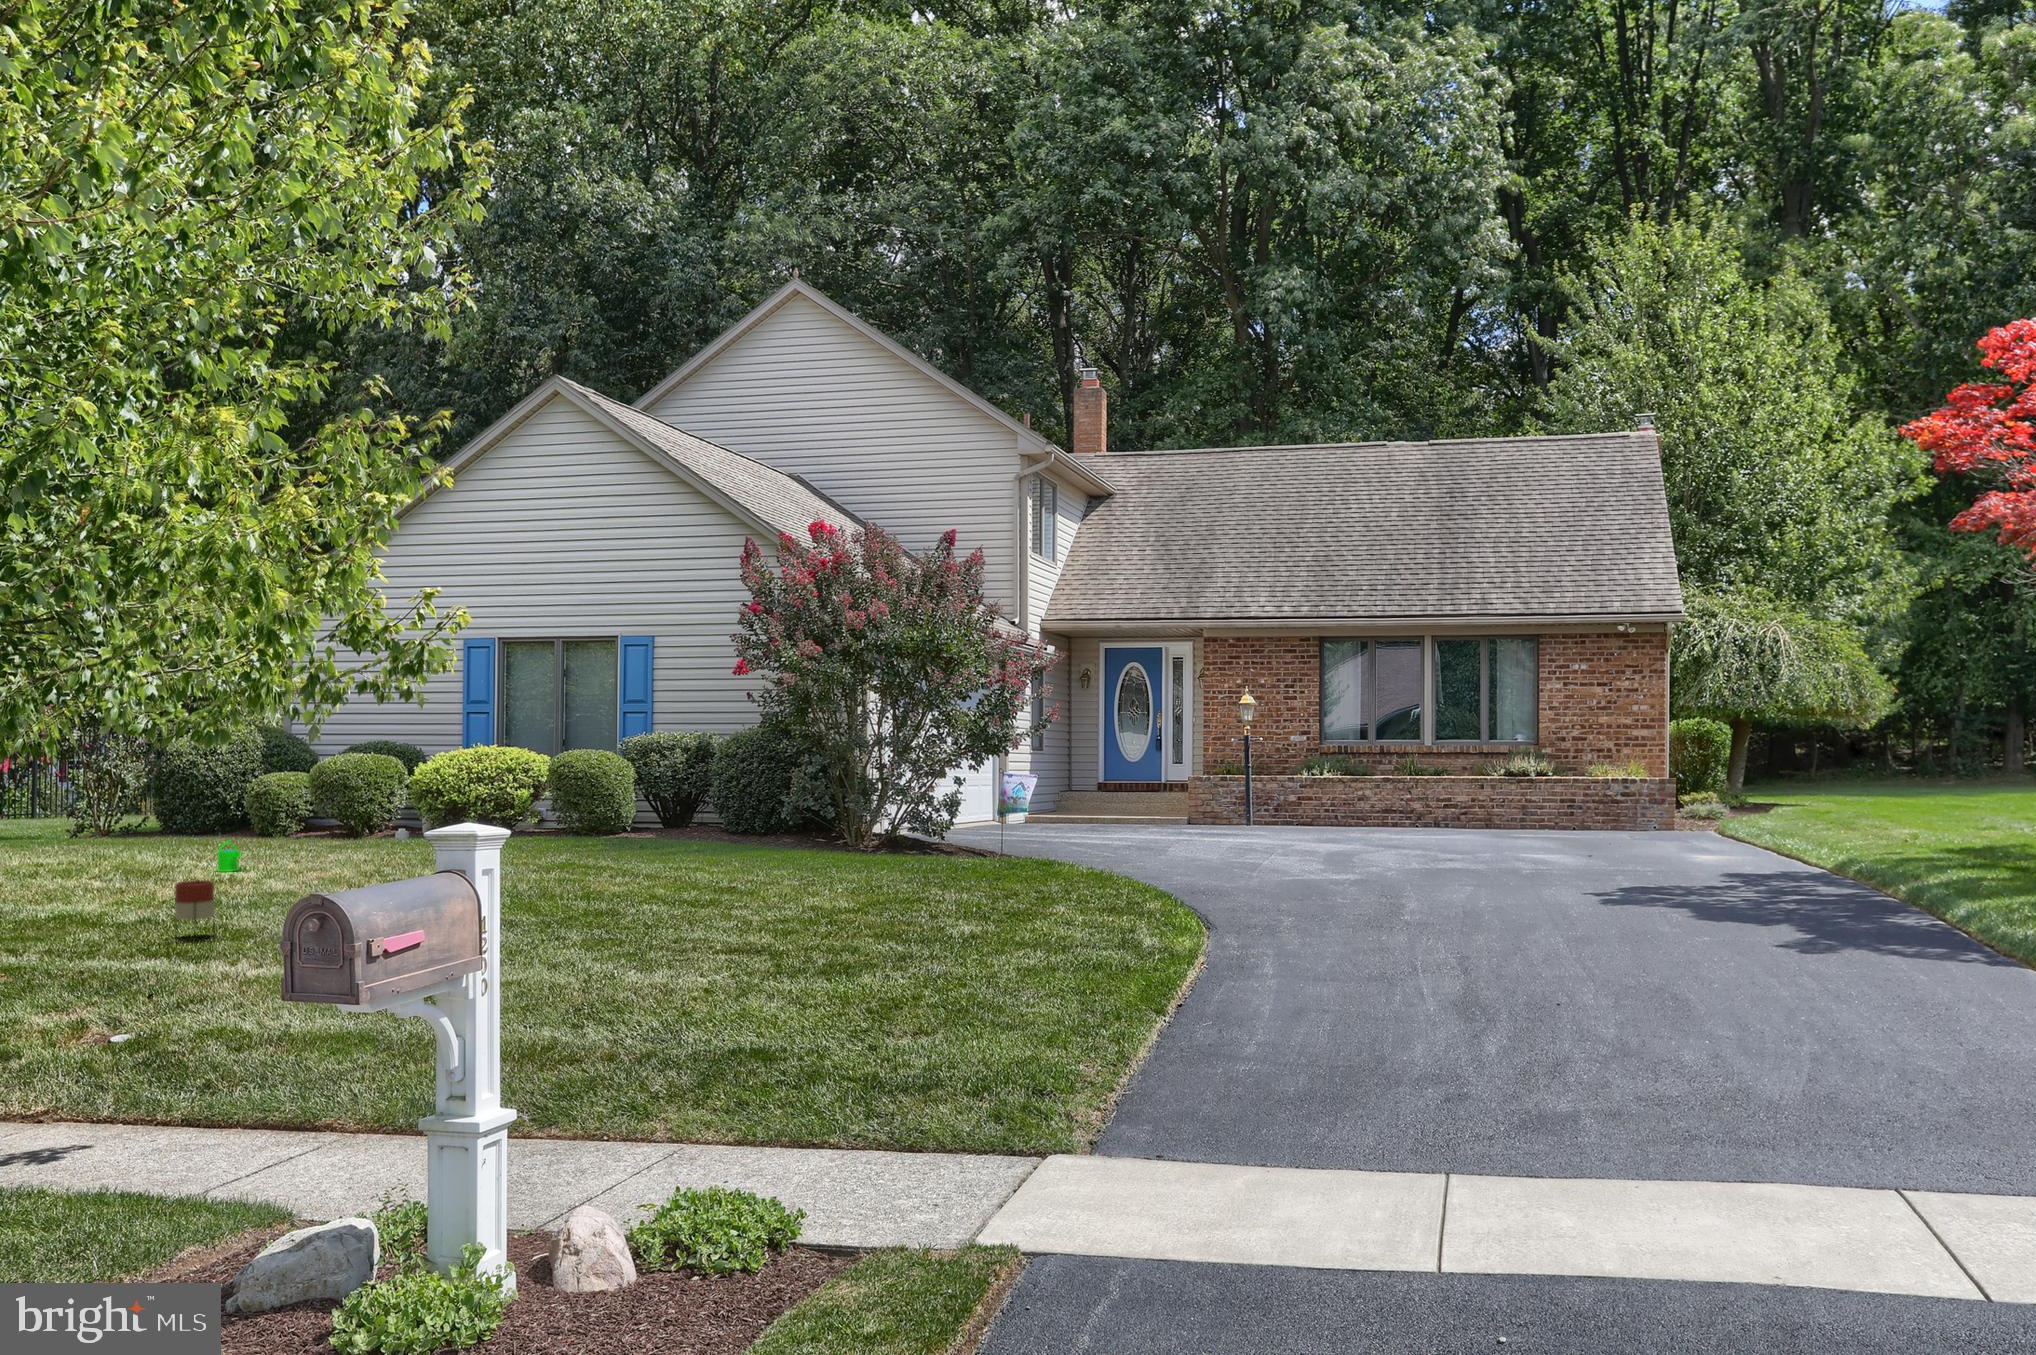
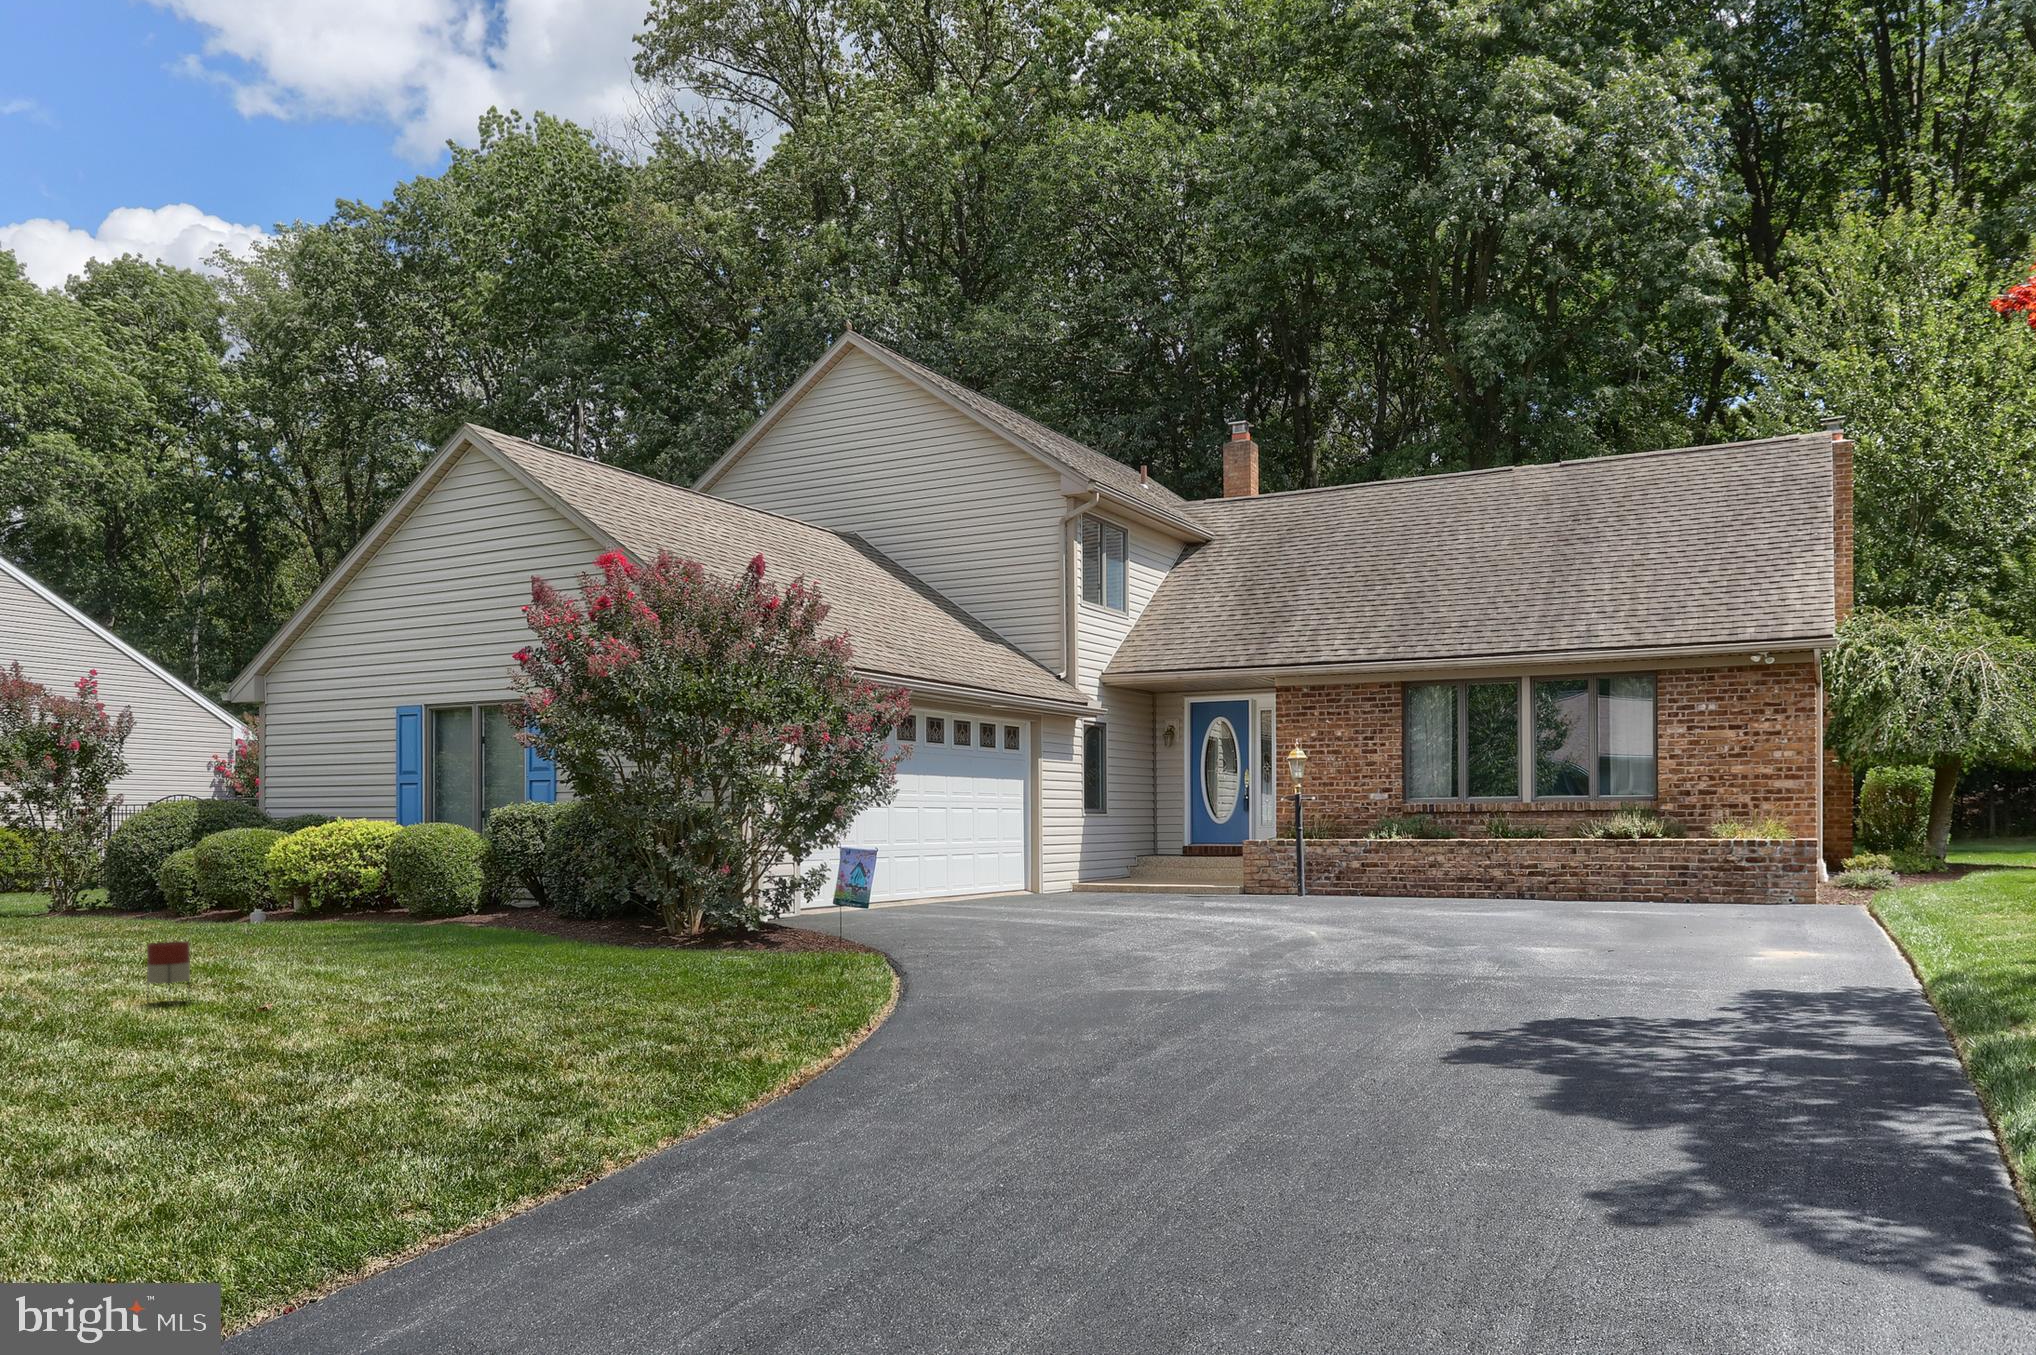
watering can: present [217,841,241,872] -> none [186,912,214,946]

